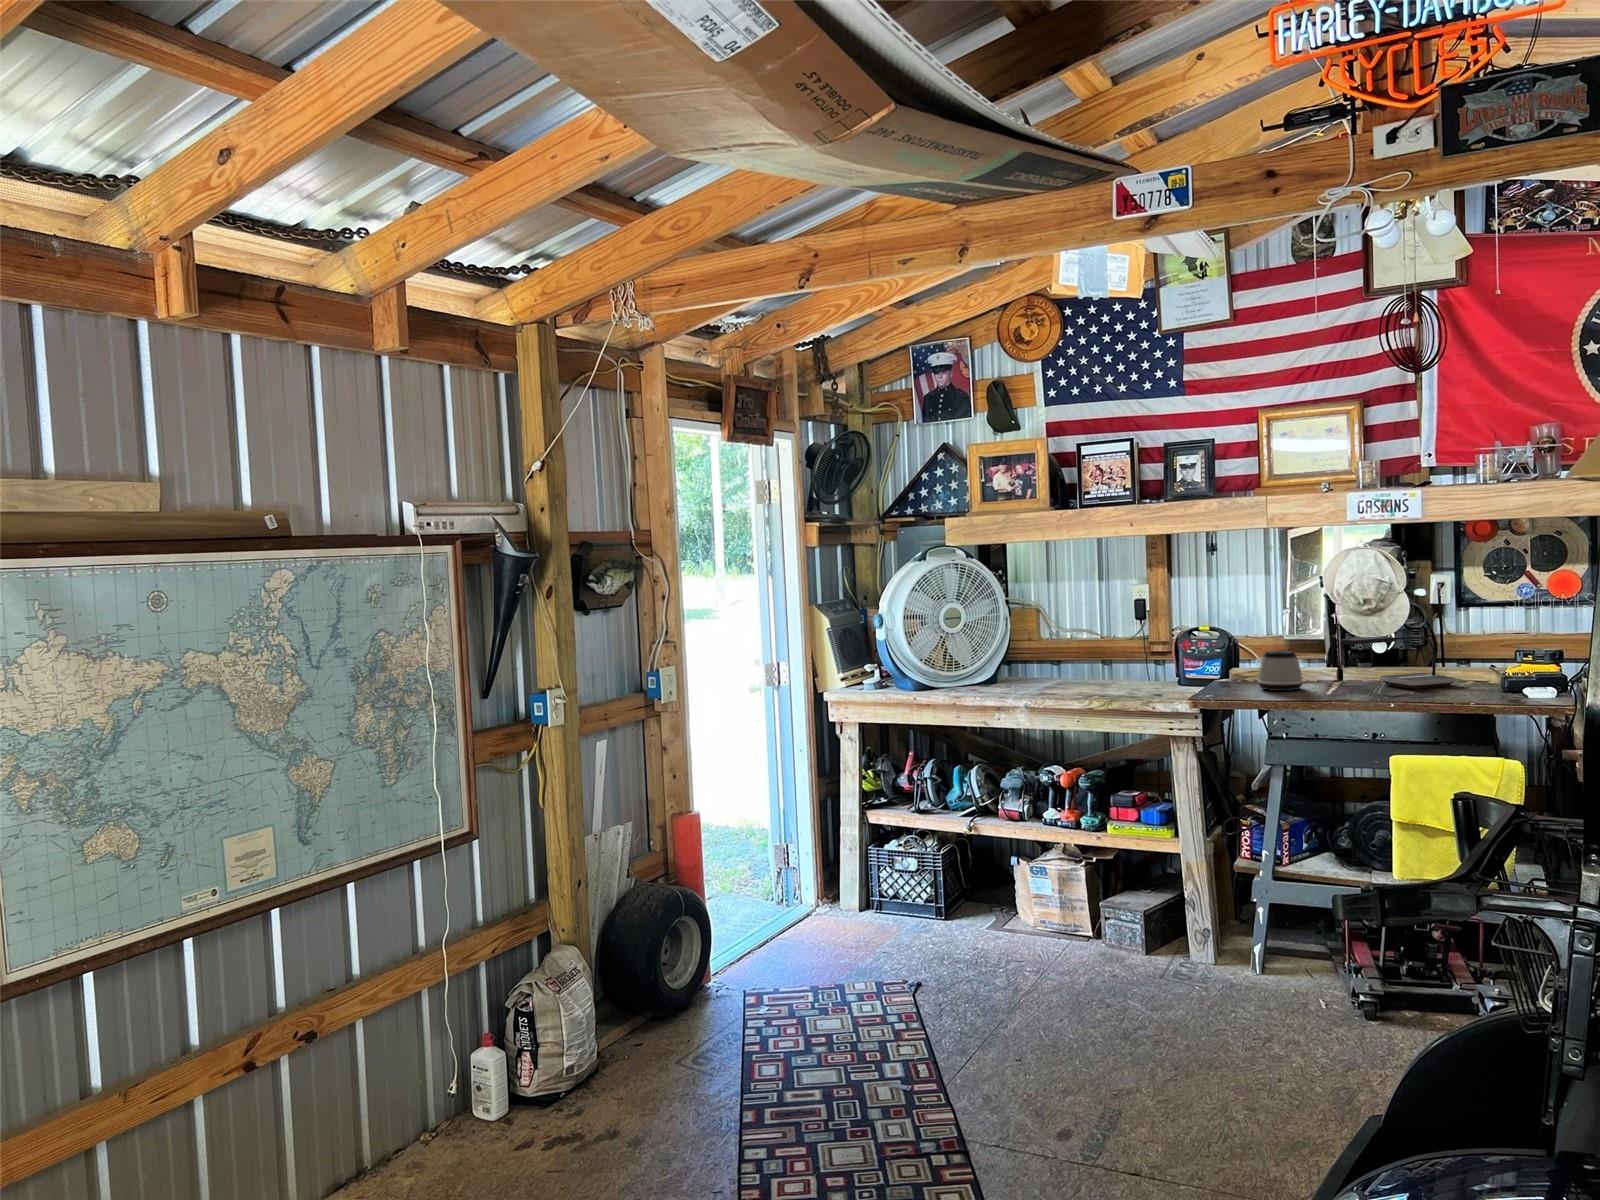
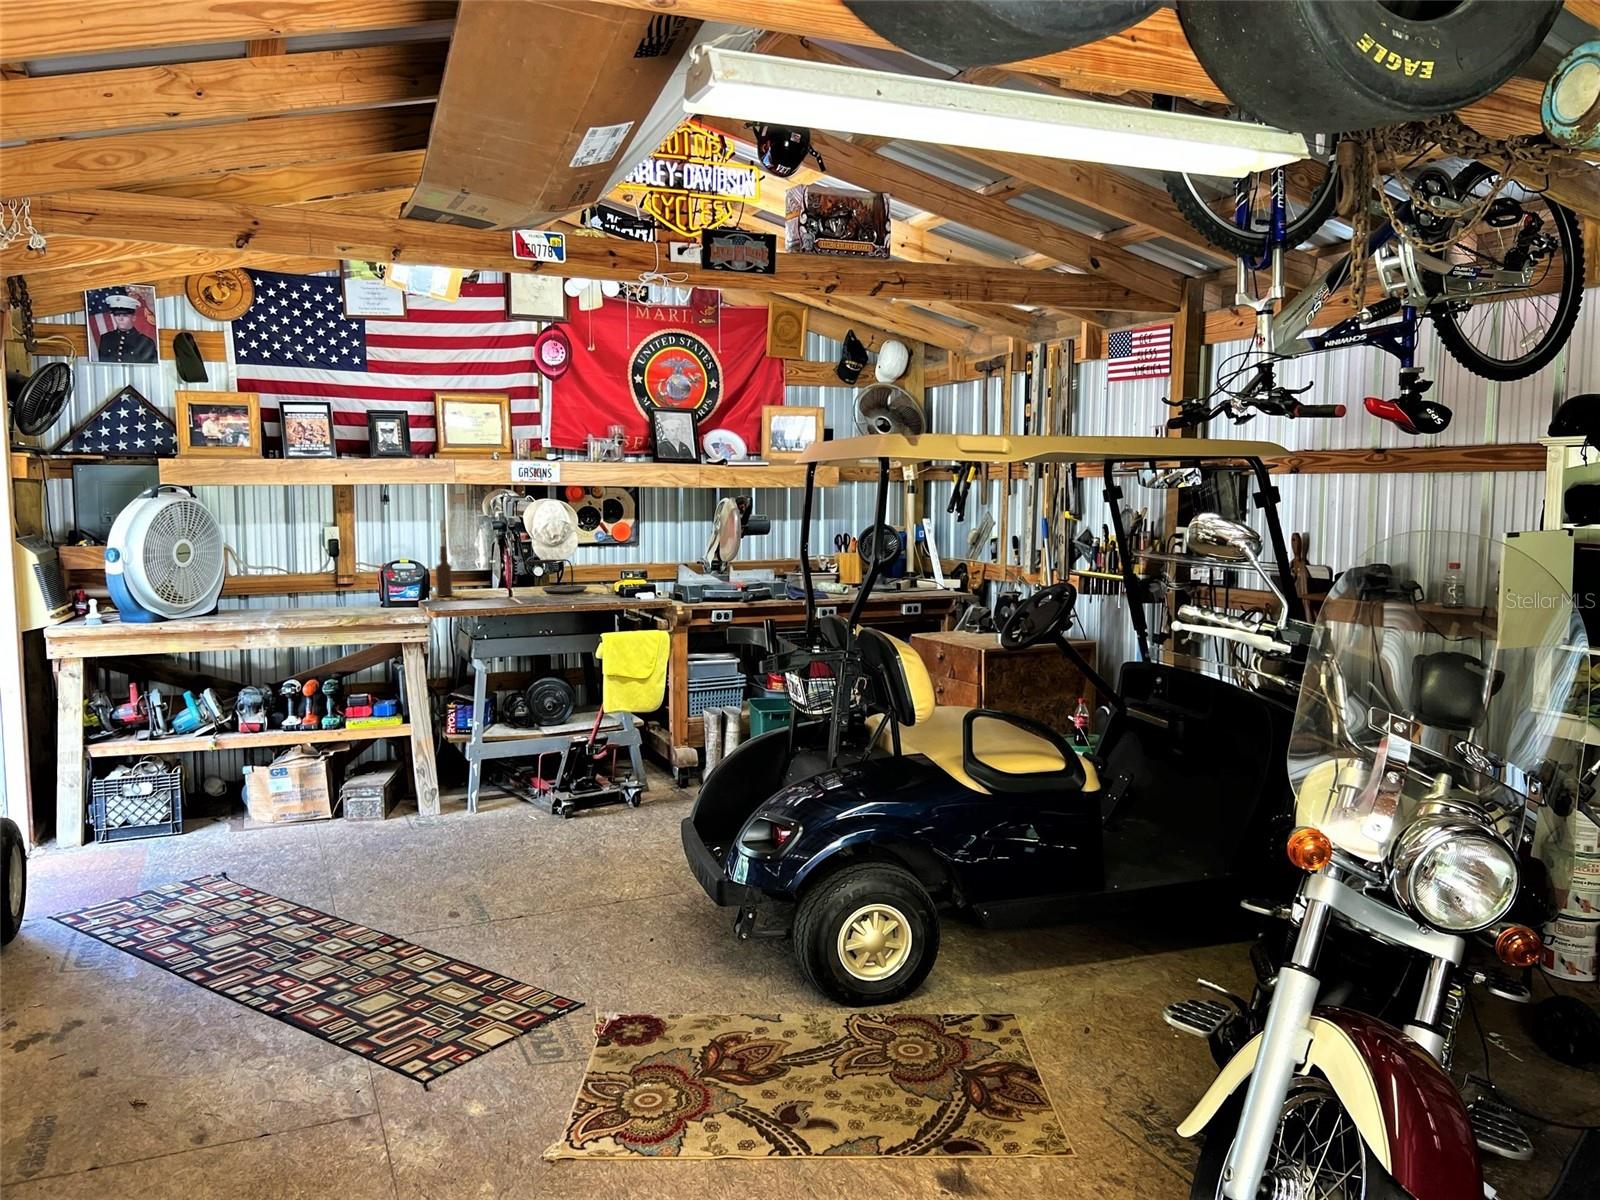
bottle: none [1236,612,1258,679] -> present [436,546,453,596]
speaker: present [1258,650,1303,691] -> none [468,572,500,600]

